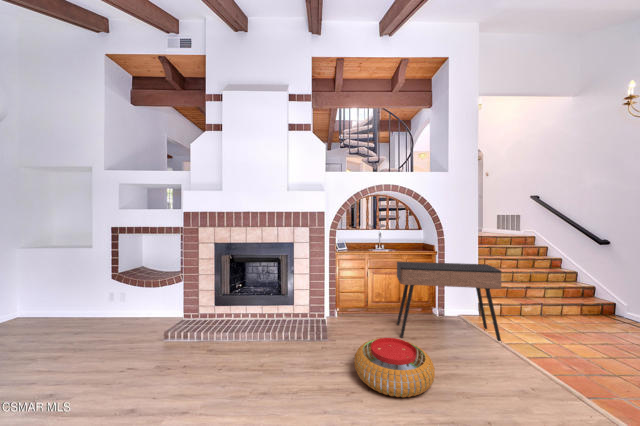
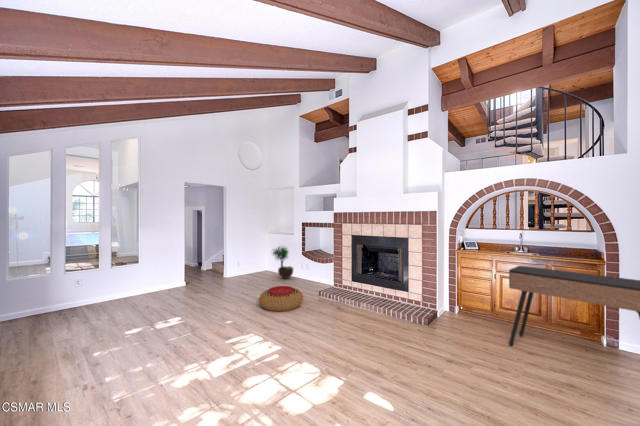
potted tree: none [41,264,94,322] -> present [273,247,293,278]
pouf: present [354,338,435,398] -> present [259,286,303,311]

